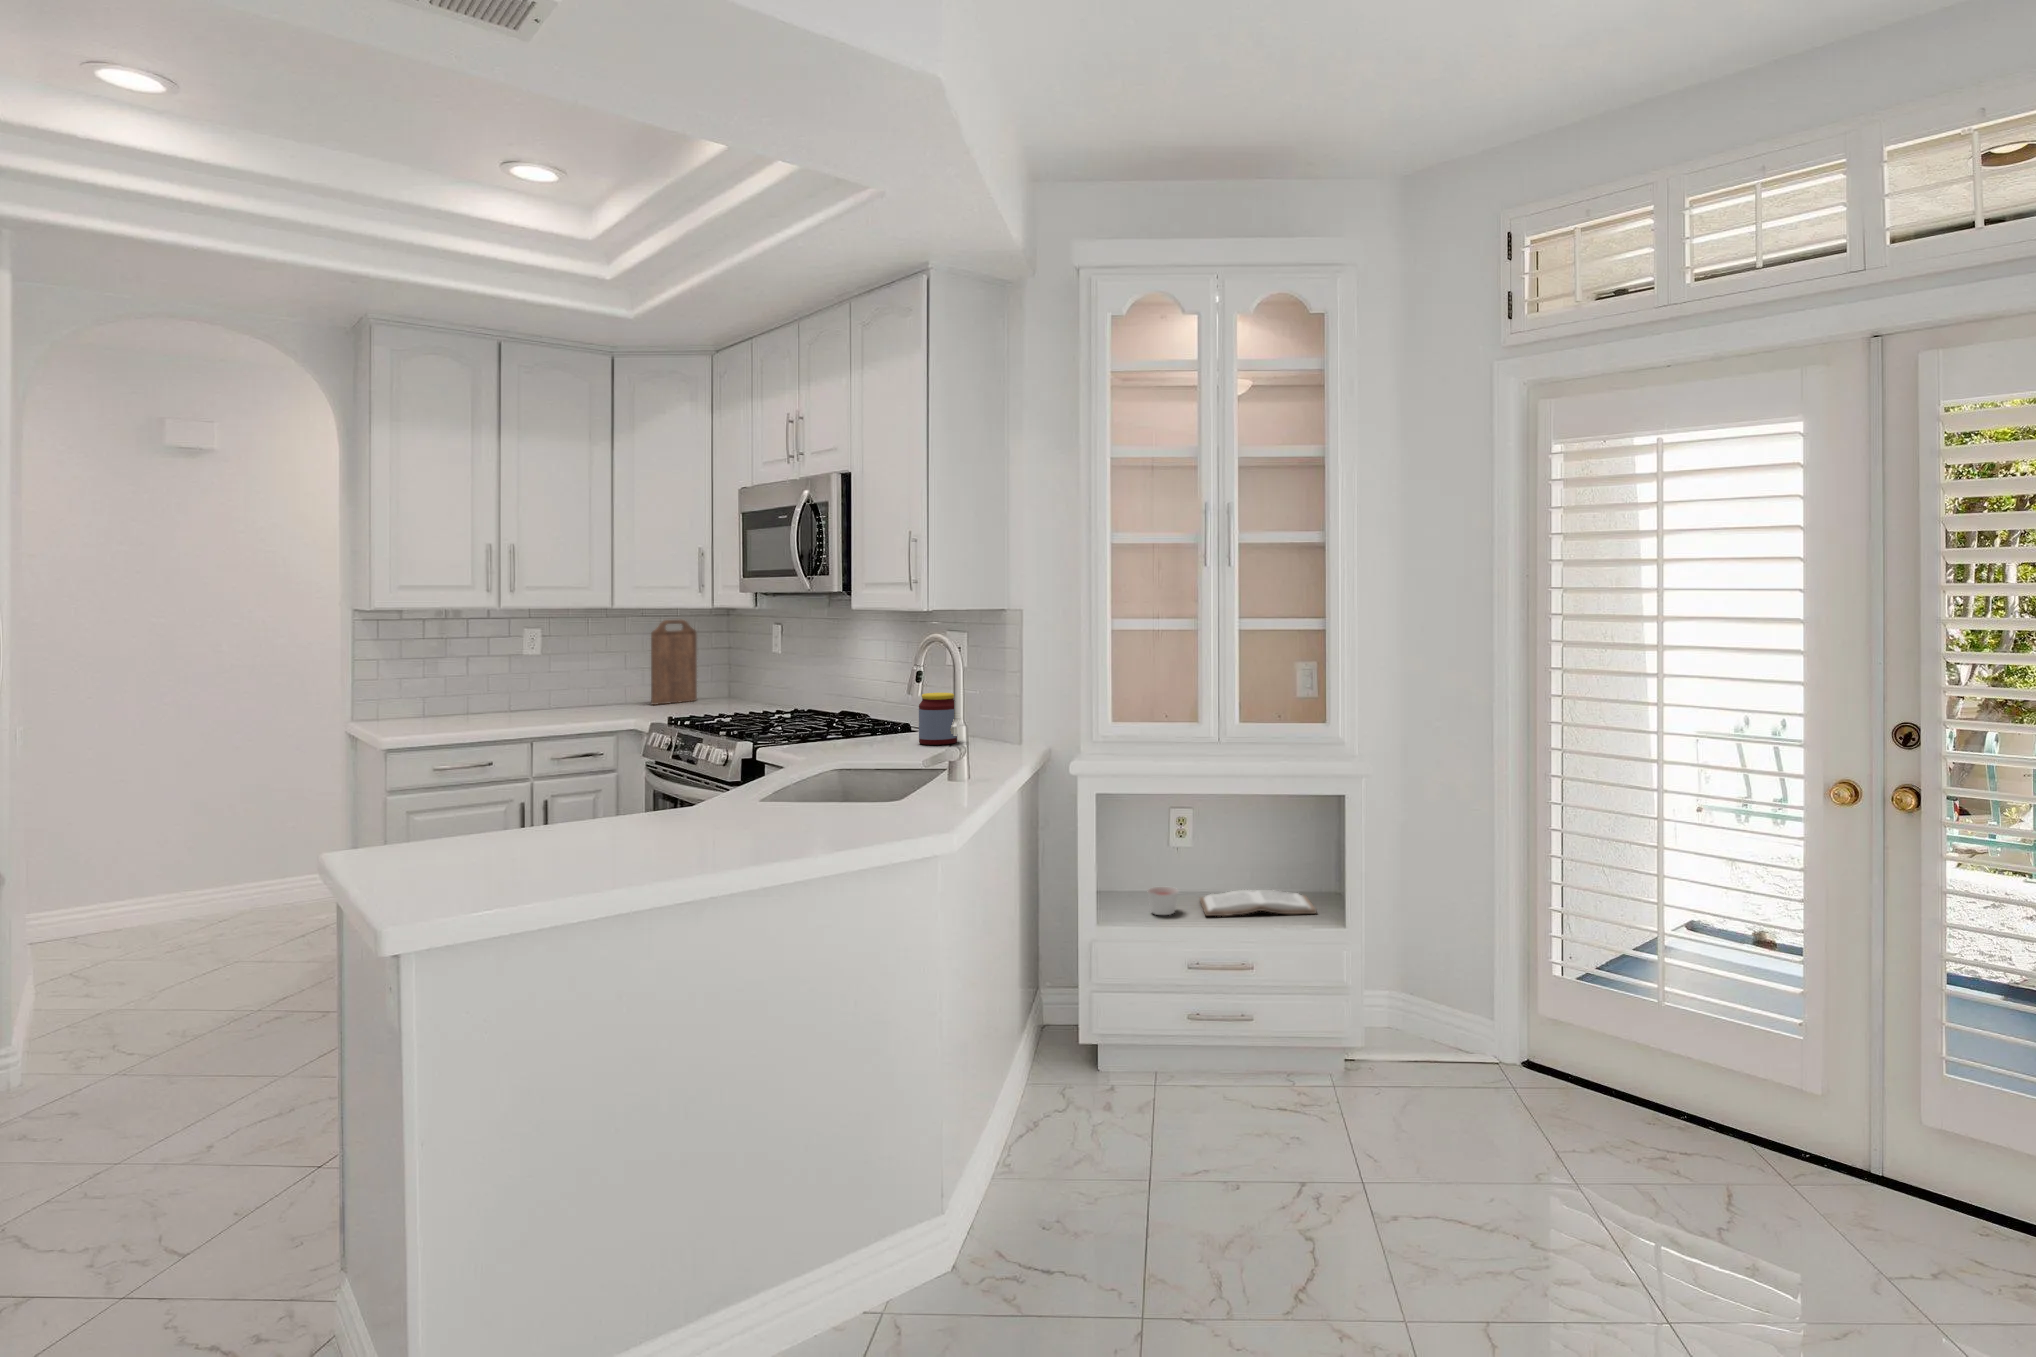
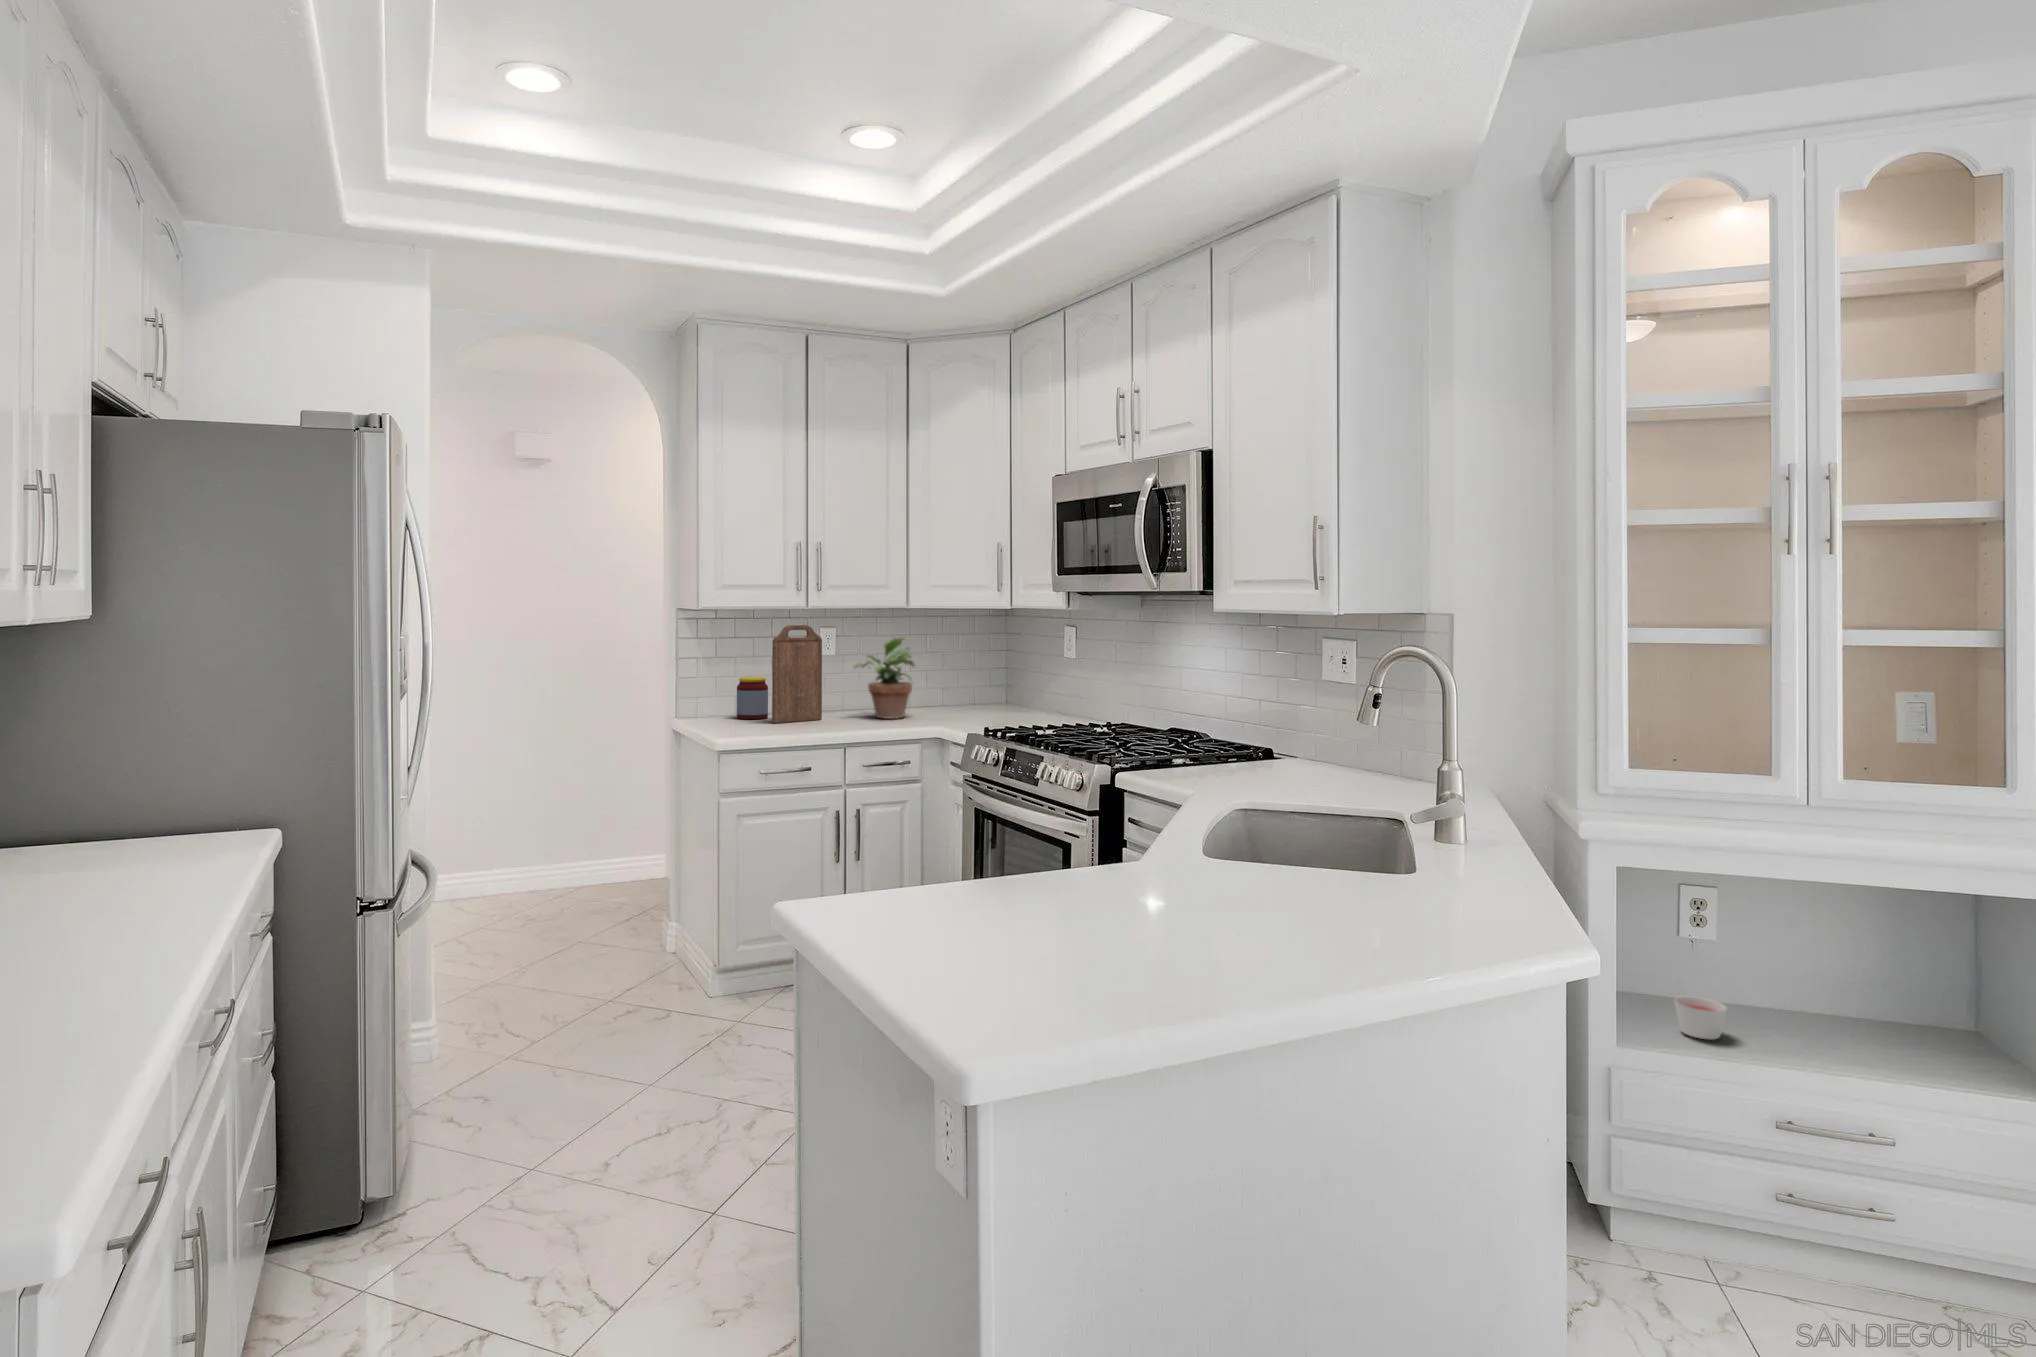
cutting board: present [651,620,697,705] -> present [772,625,822,723]
potted plant: none [553,636,620,713] -> present [854,638,914,719]
jar: present [919,693,957,745] -> present [737,677,768,719]
book: present [1200,890,1316,916] -> none [1745,1014,1972,1068]

